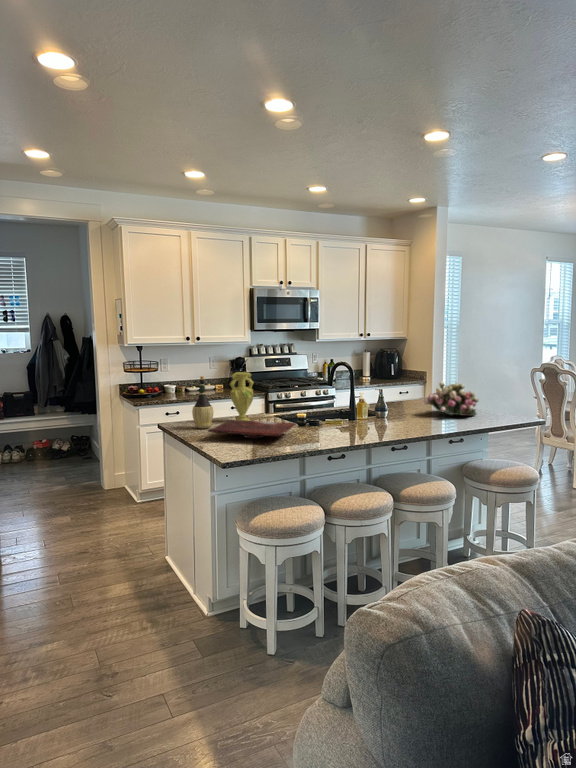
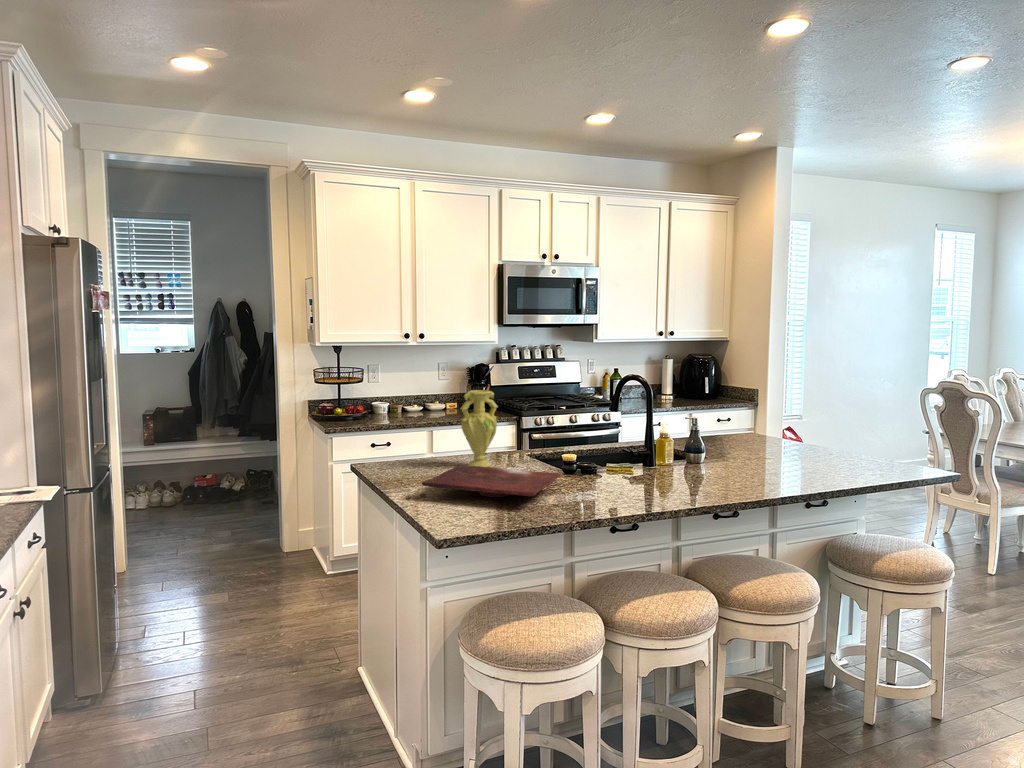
wine bottle: present [192,376,214,428] -> none [402,396,434,477]
flower arrangement: present [424,382,478,416] -> none [762,409,850,465]

